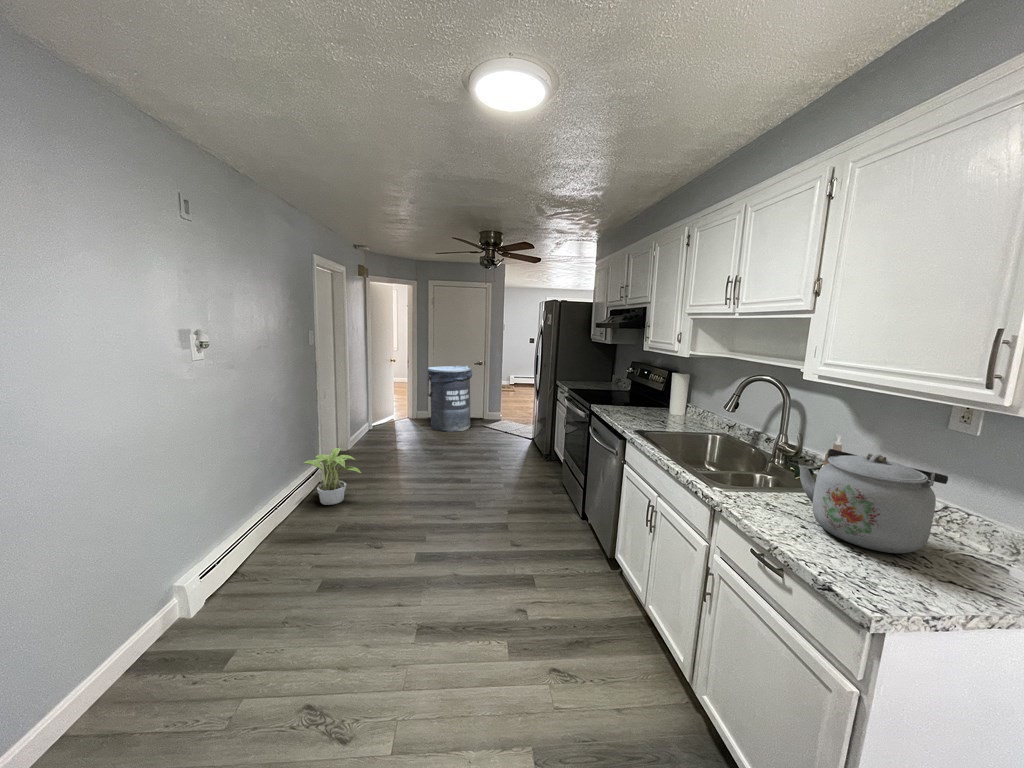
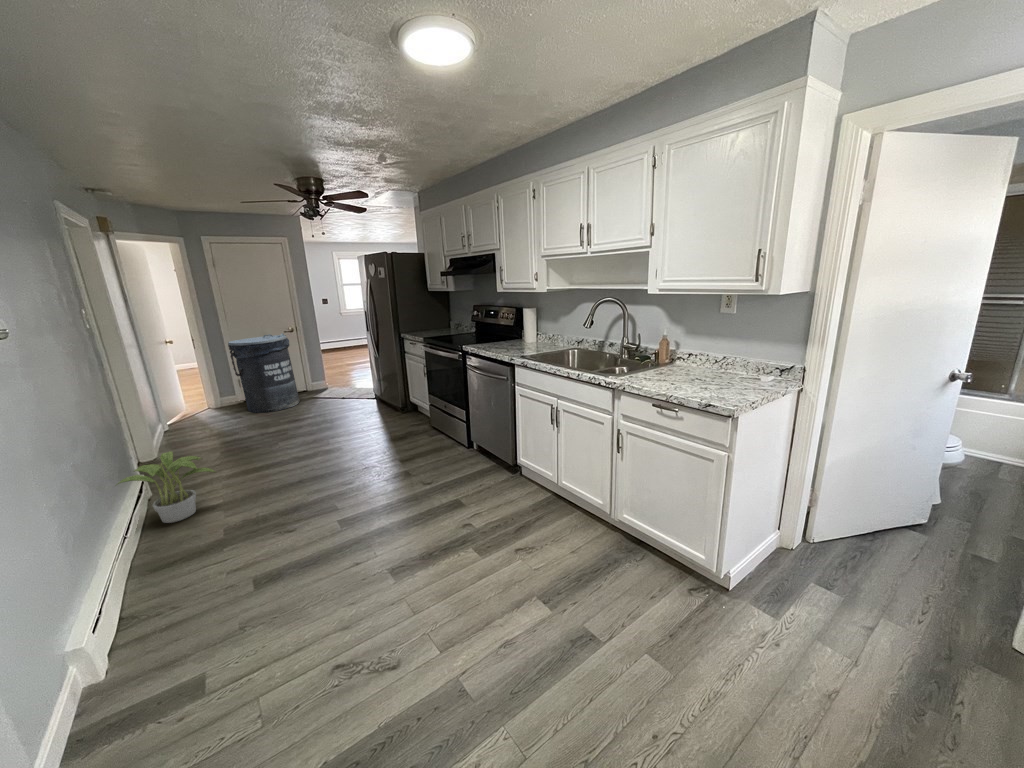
kettle: present [799,449,948,553] -> none [663,330,732,384]

